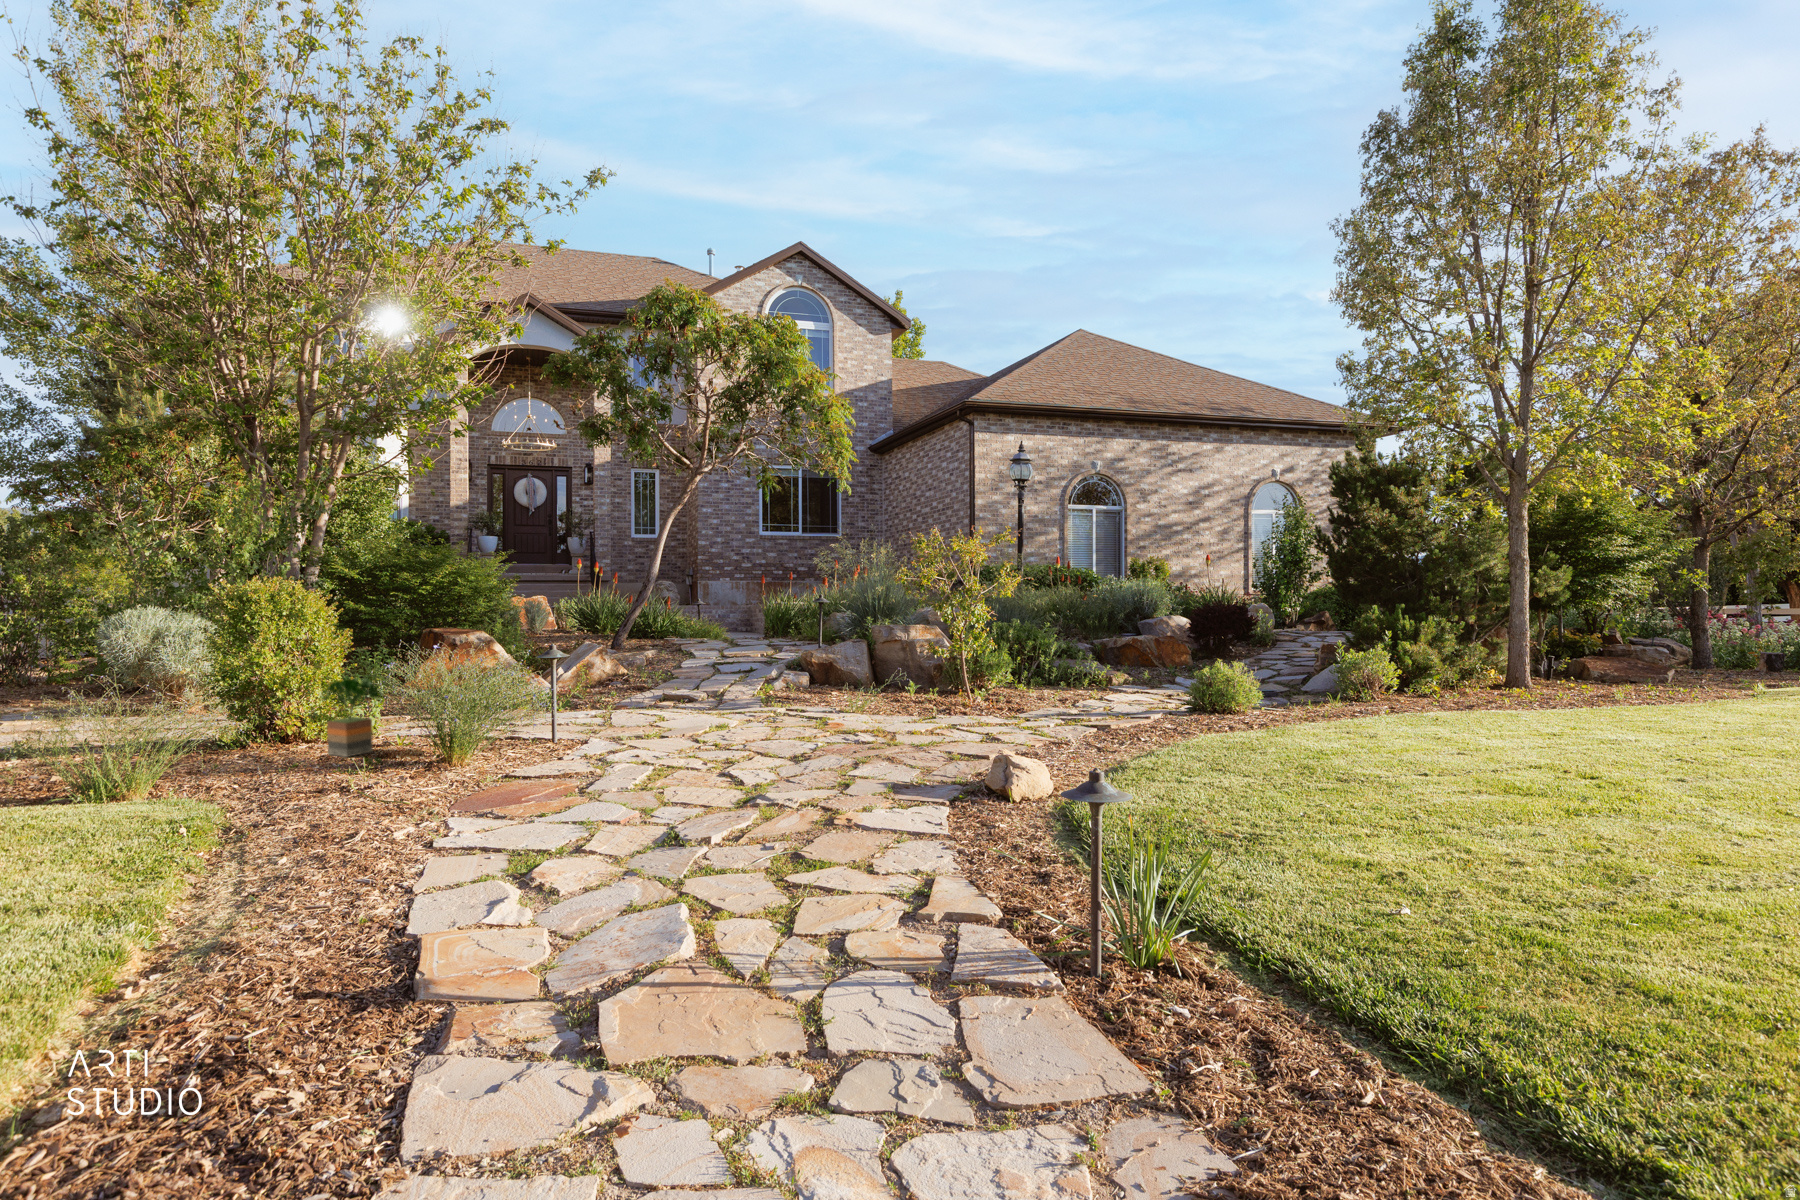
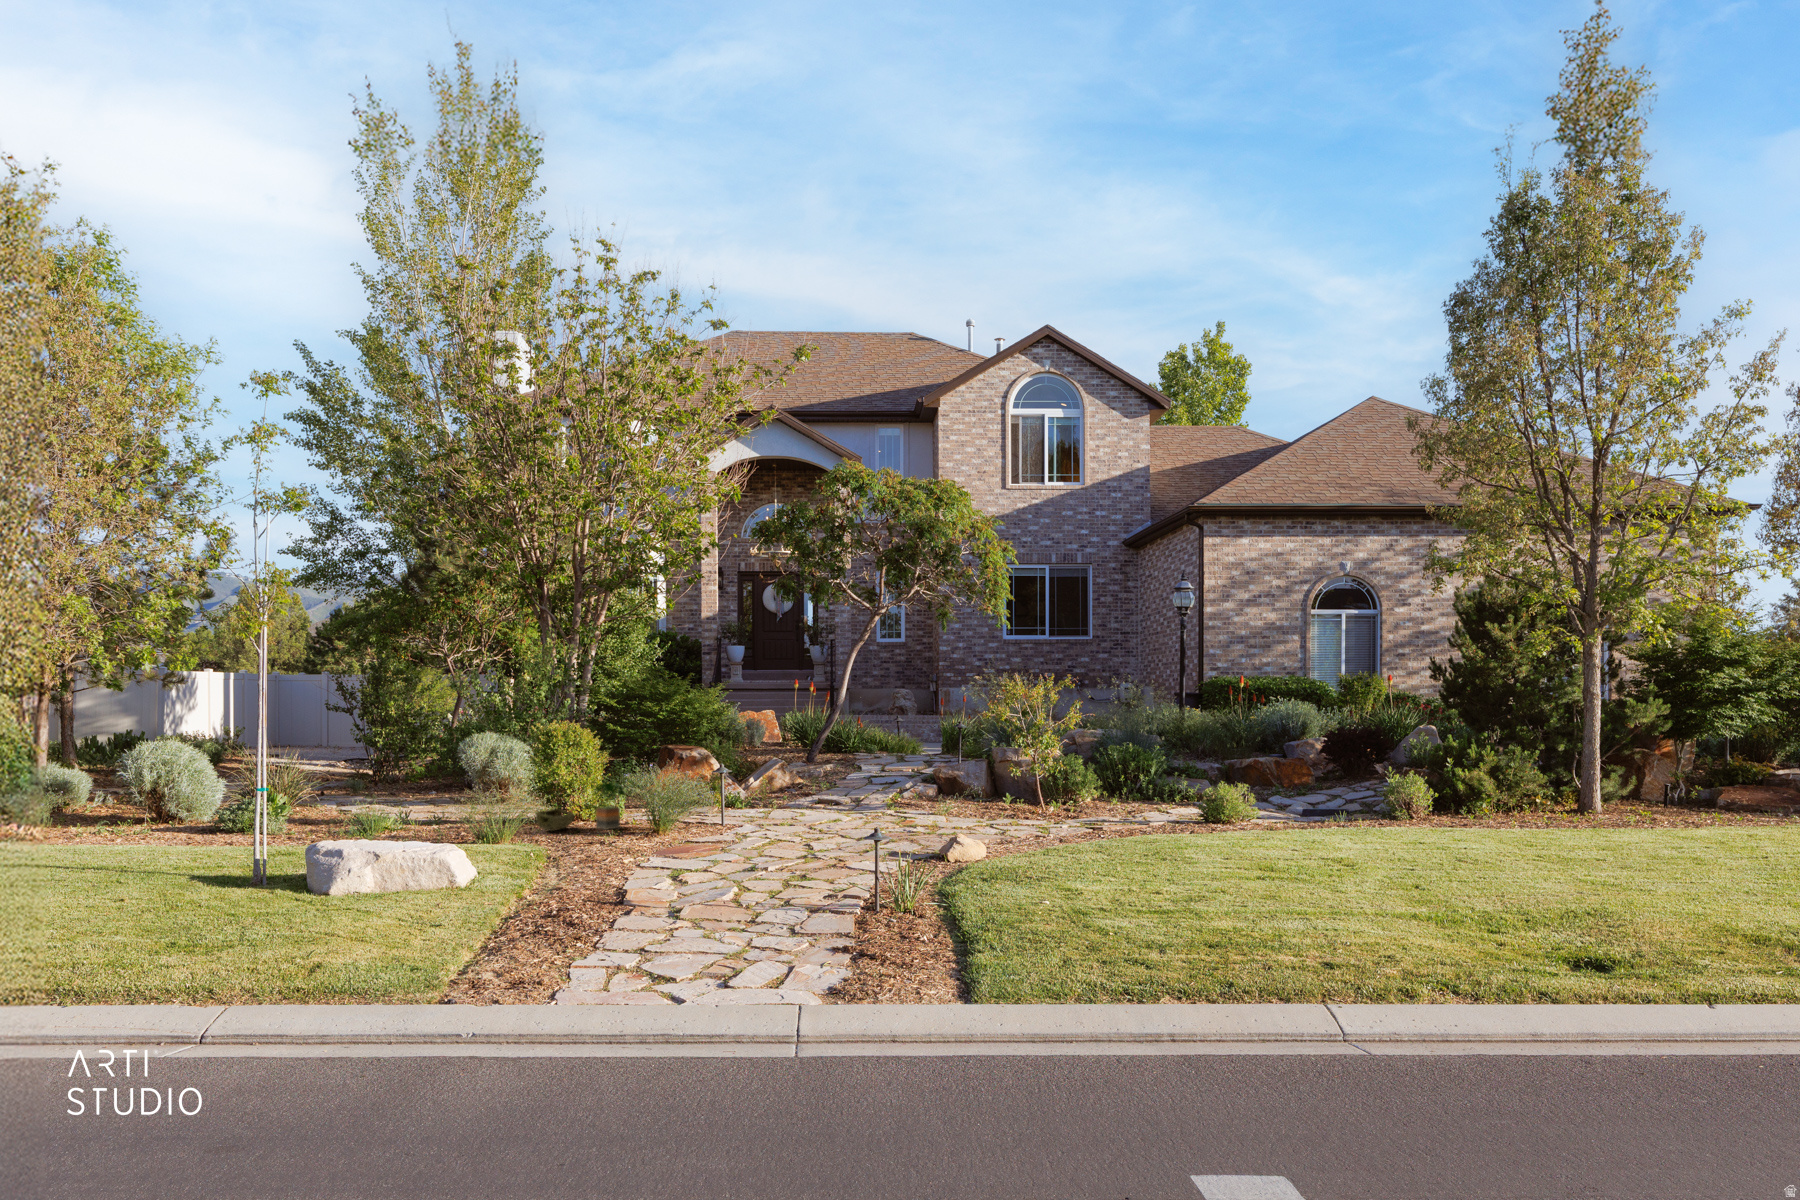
woven basket: none [205,726,289,766] -> present [535,809,576,831]

